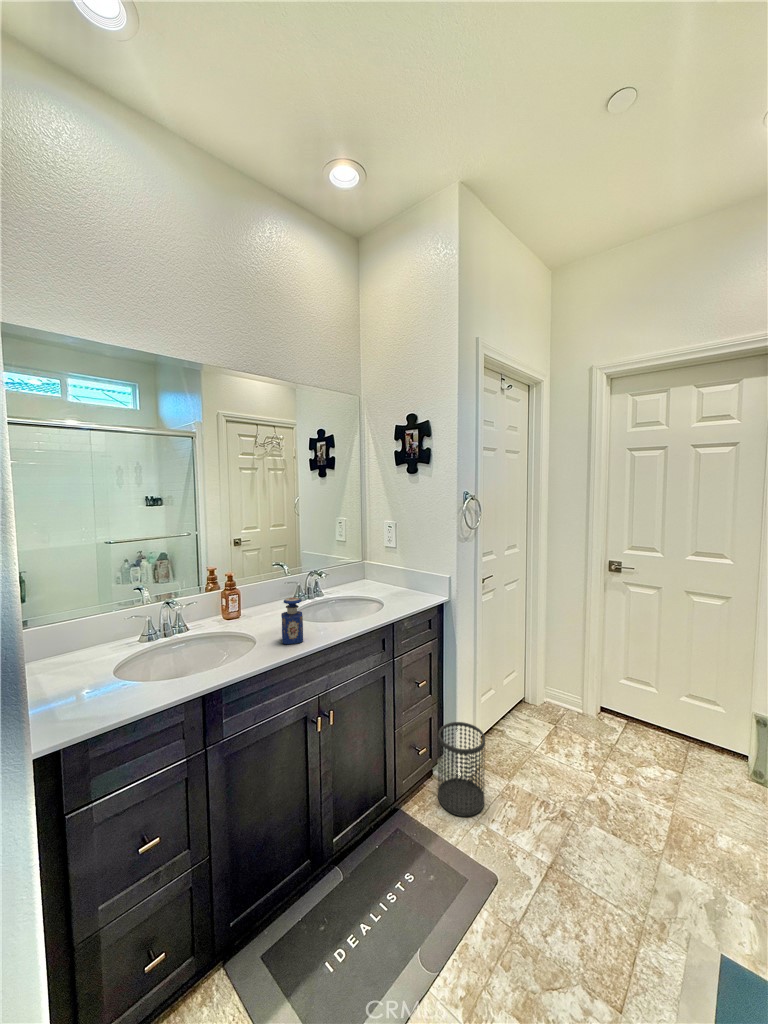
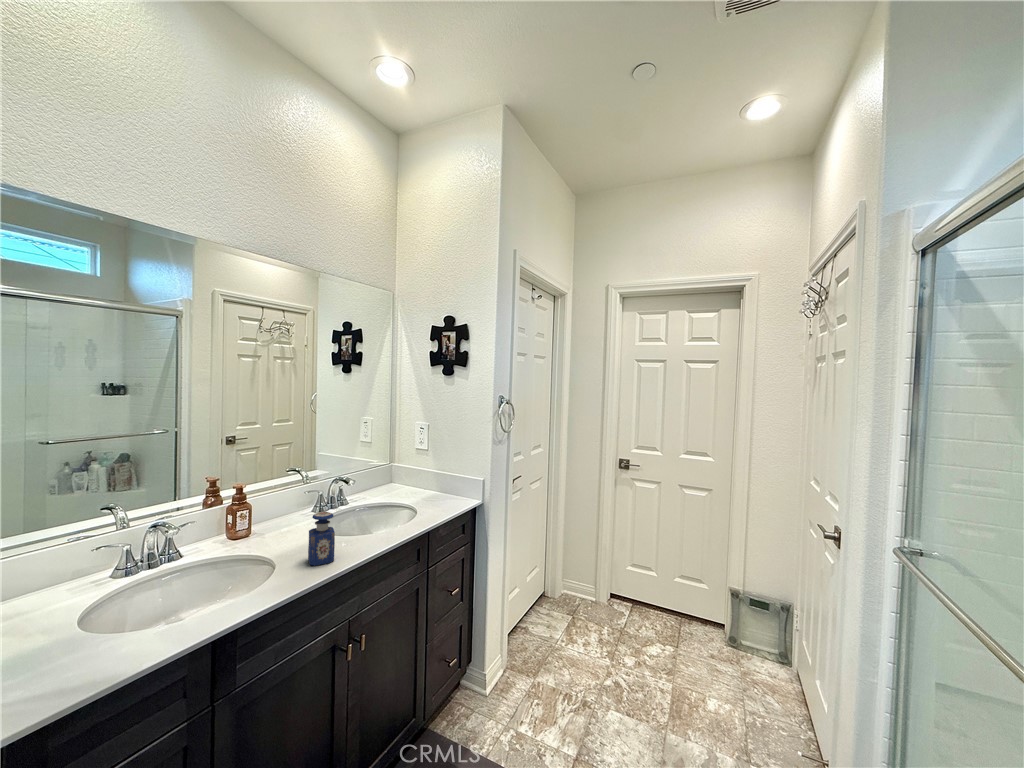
wastebasket: present [438,722,485,816] -> none [467,626,515,724]

